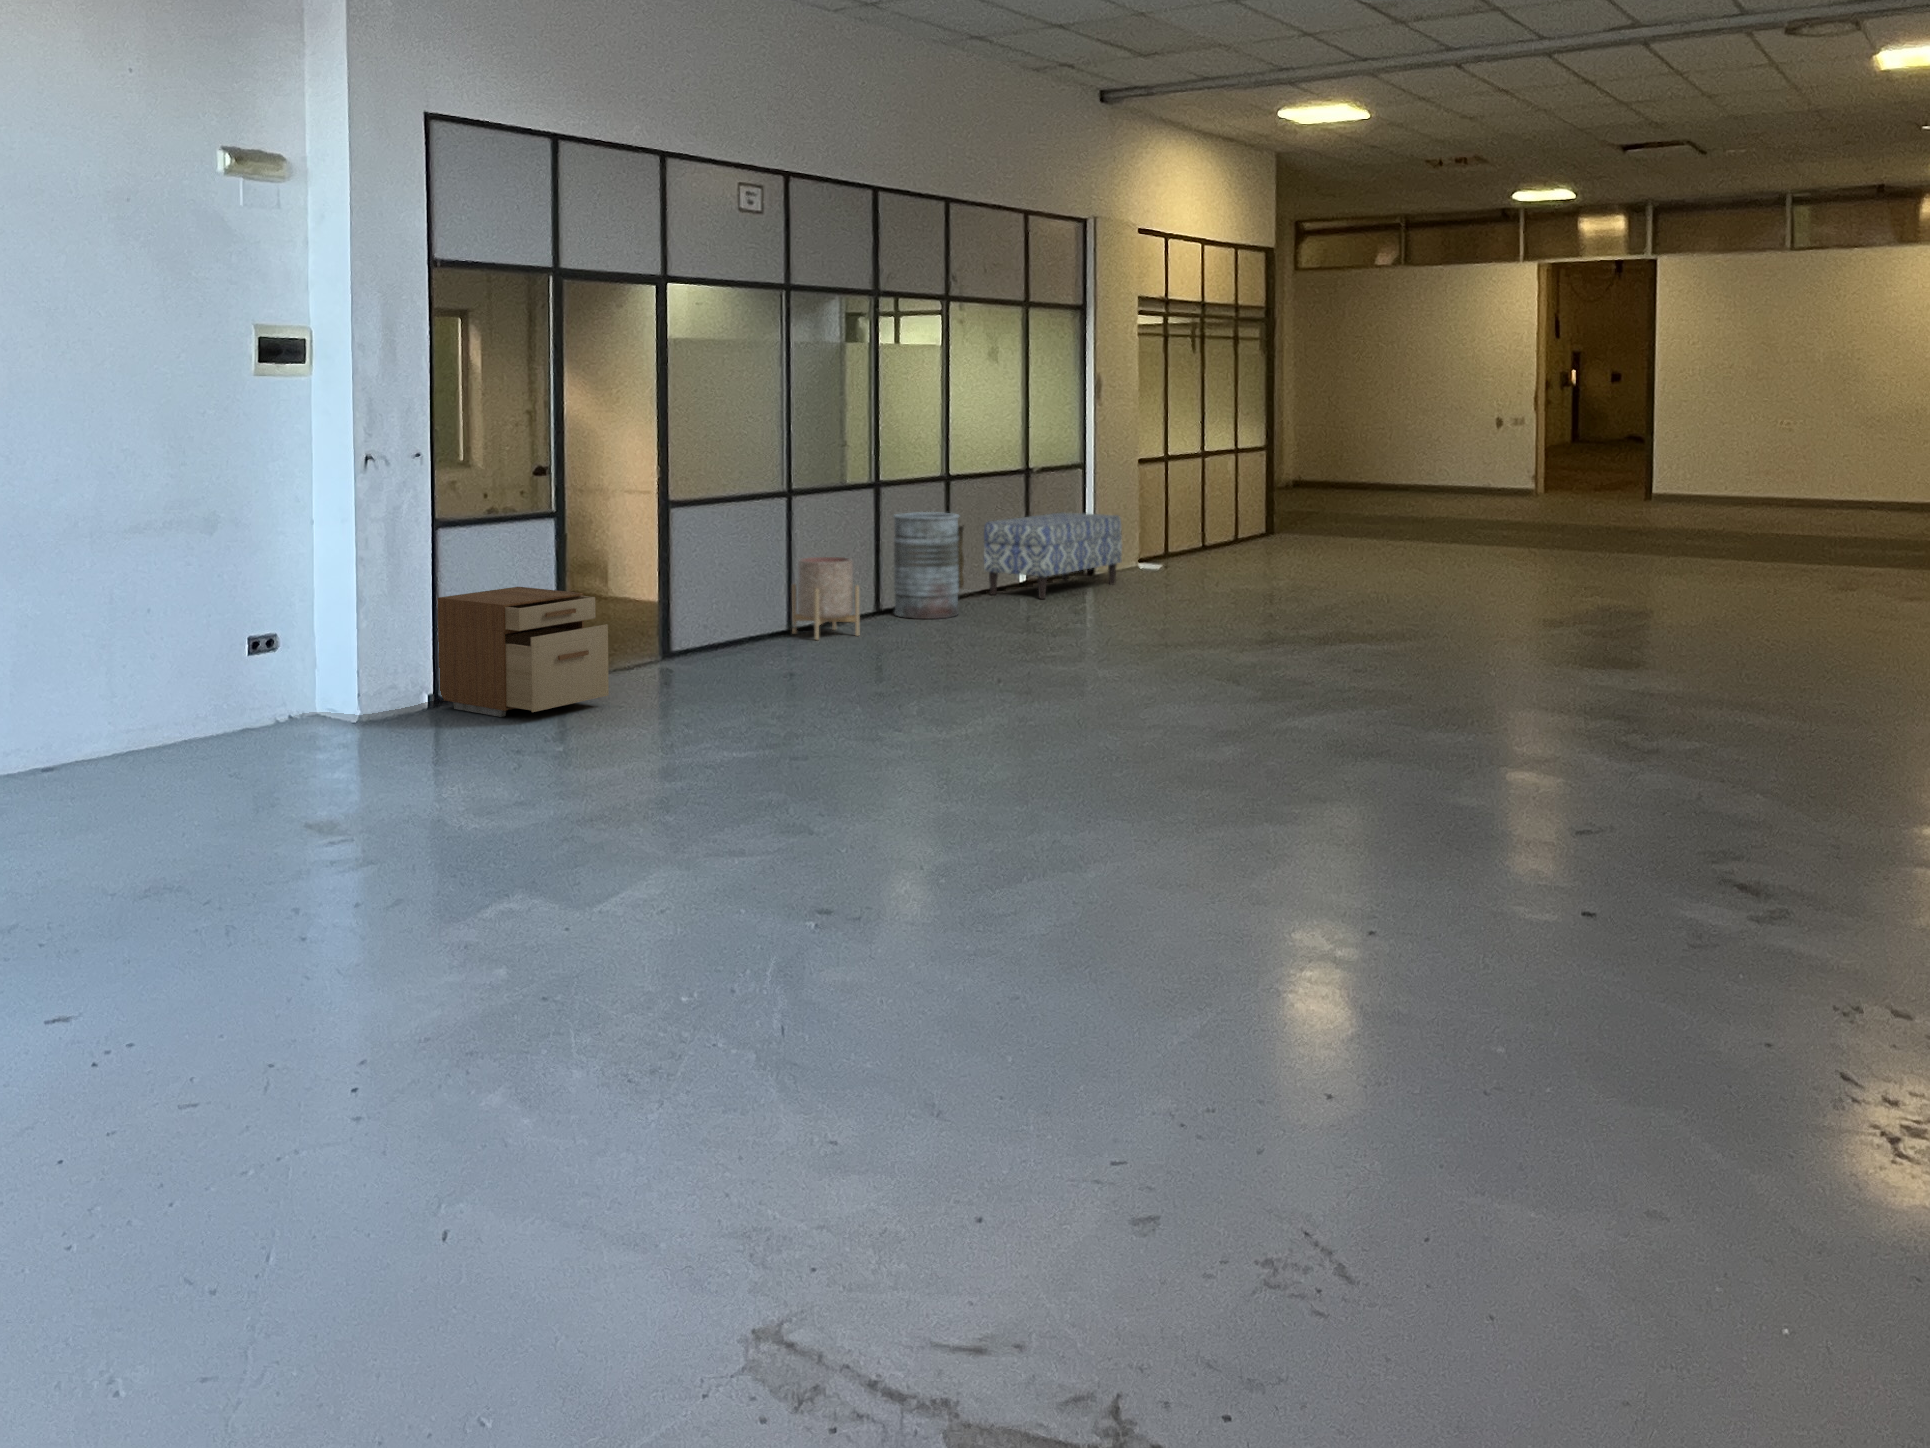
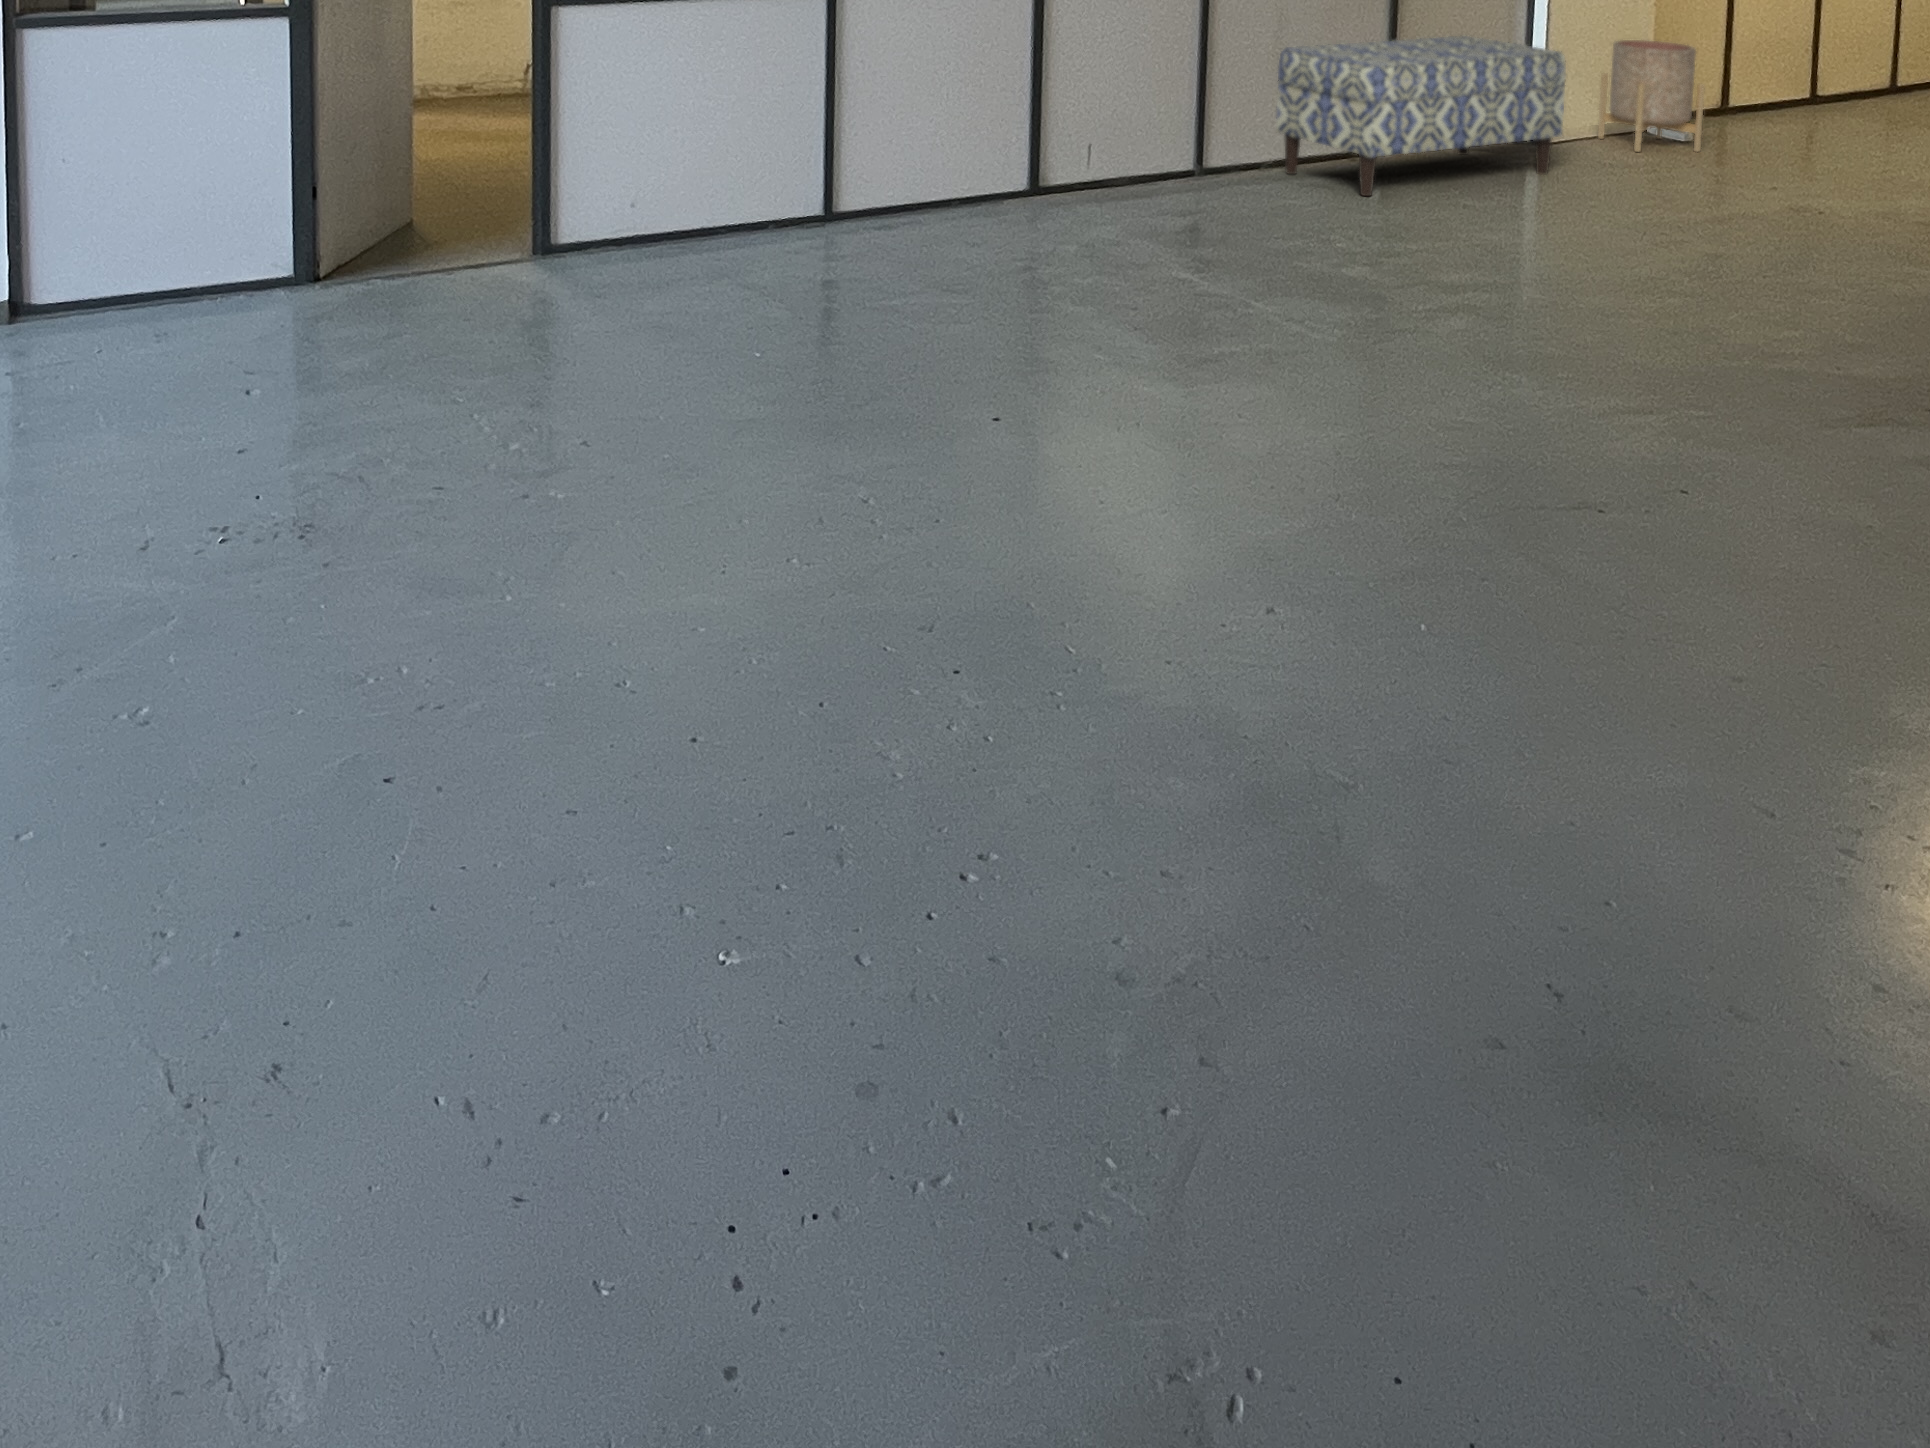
trash can: present [893,512,964,619] -> none [1054,28,1199,221]
planter: present [792,557,860,640] -> present [1598,40,1704,152]
filing cabinet: present [438,587,609,717] -> none [5,131,226,380]

